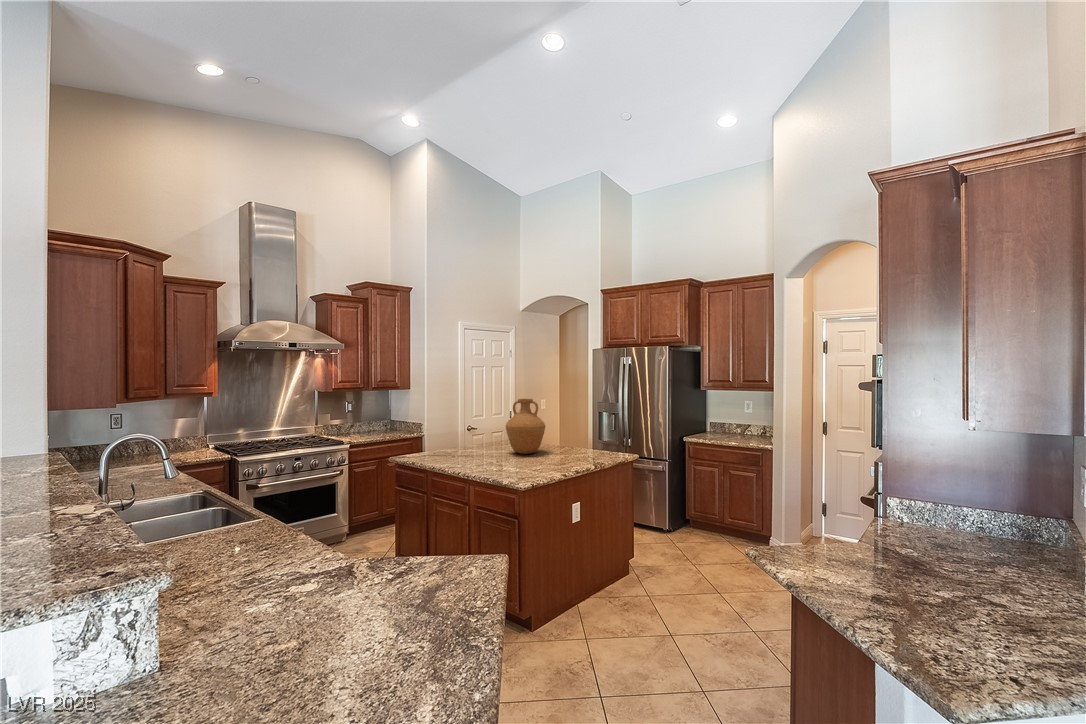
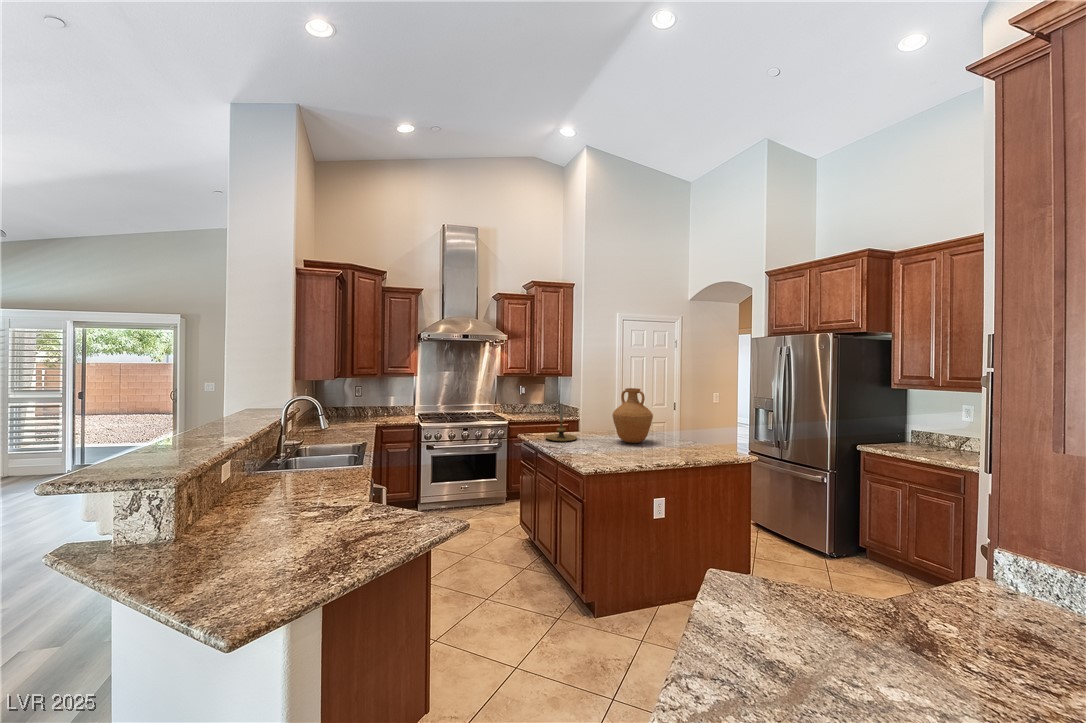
candle holder: none [433,418,469,460] -> present [546,403,577,441]

